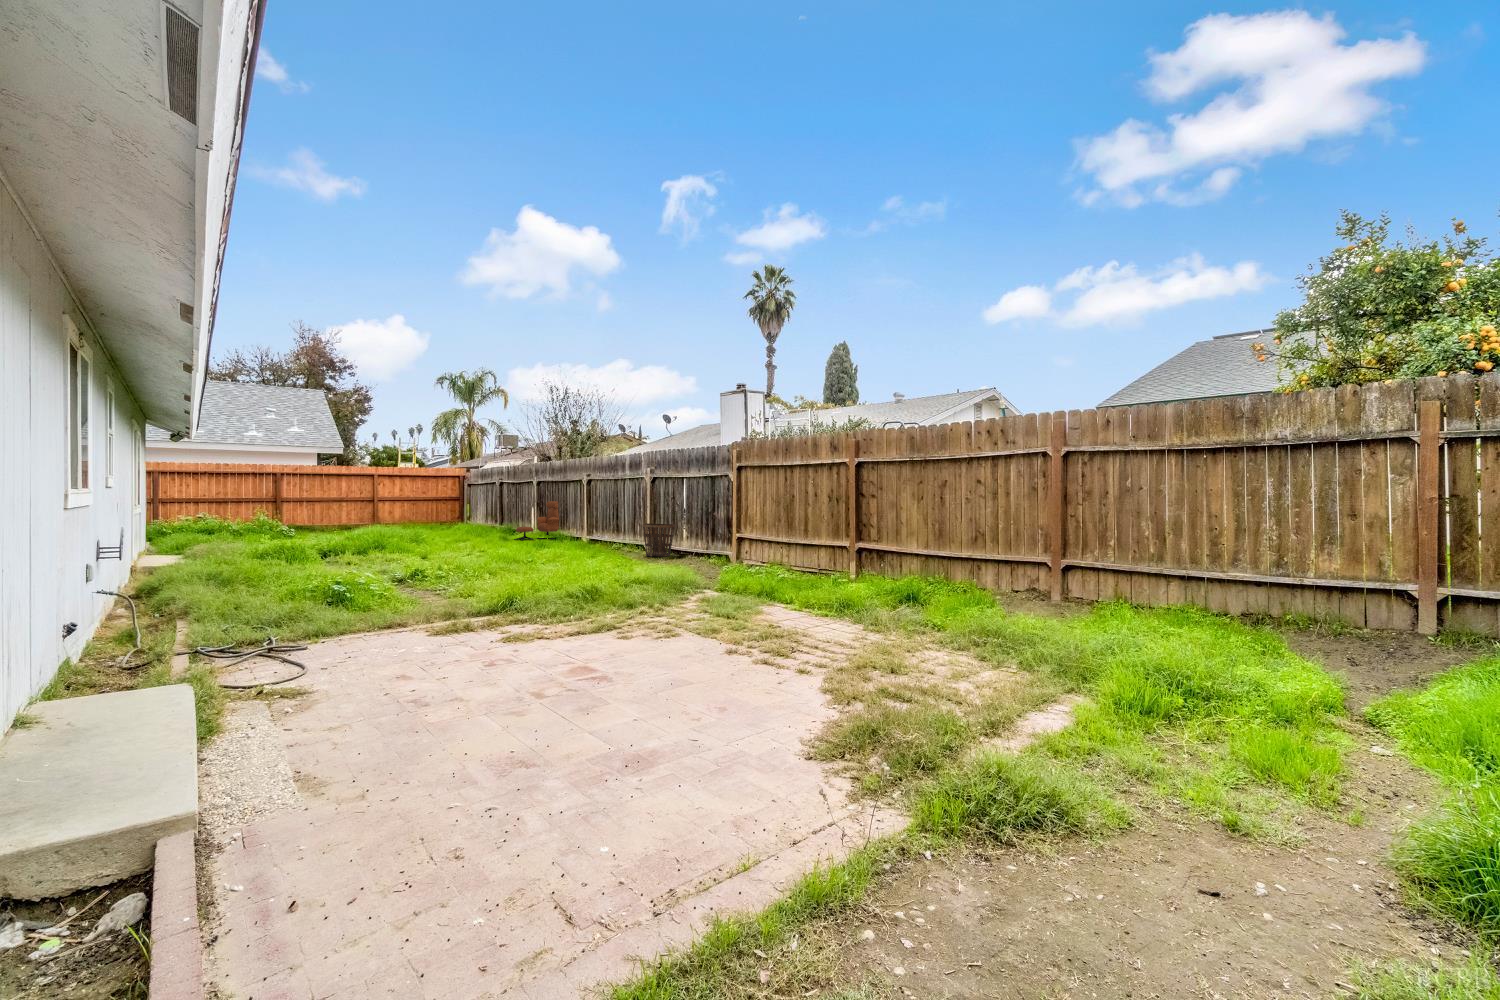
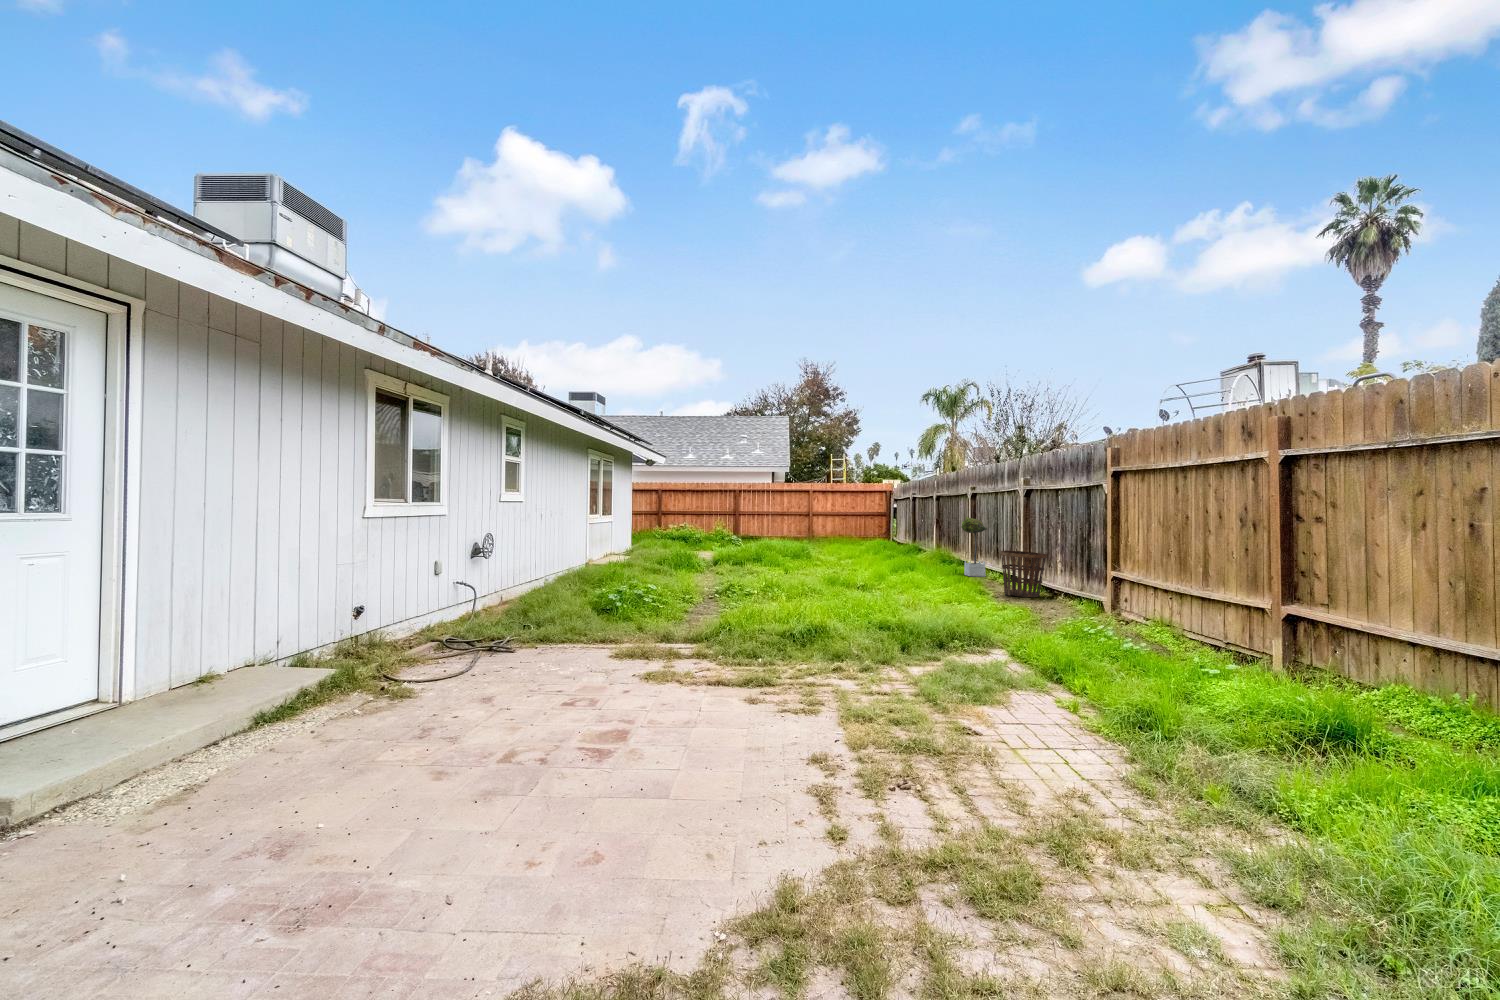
potted tree: none [586,499,607,546] -> present [962,517,987,577]
lounge chair: present [514,501,559,540] -> none [898,520,952,564]

